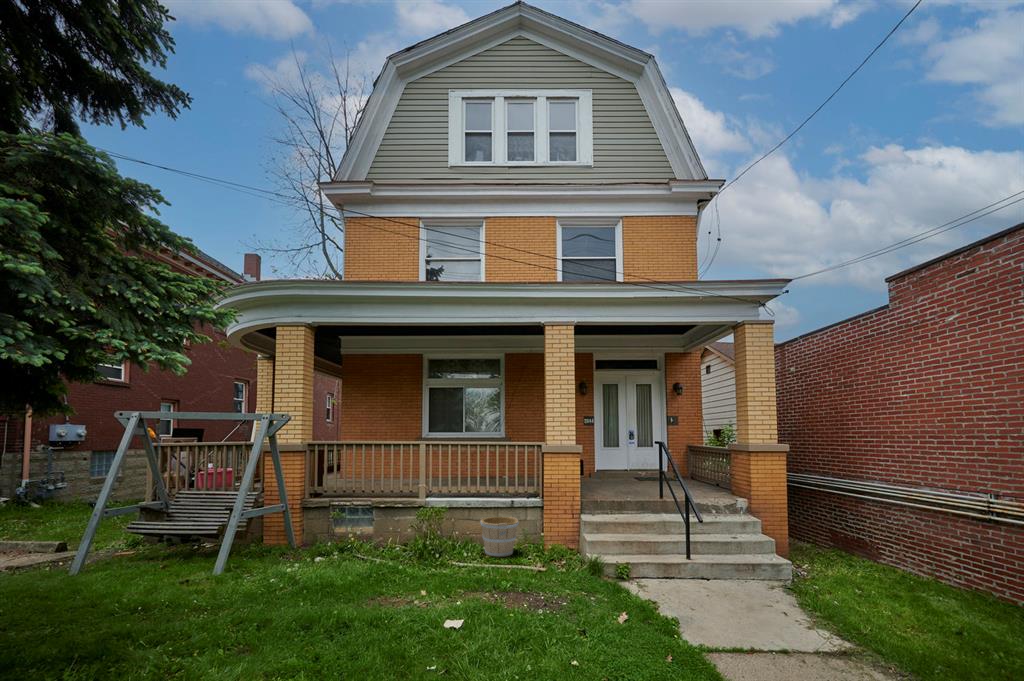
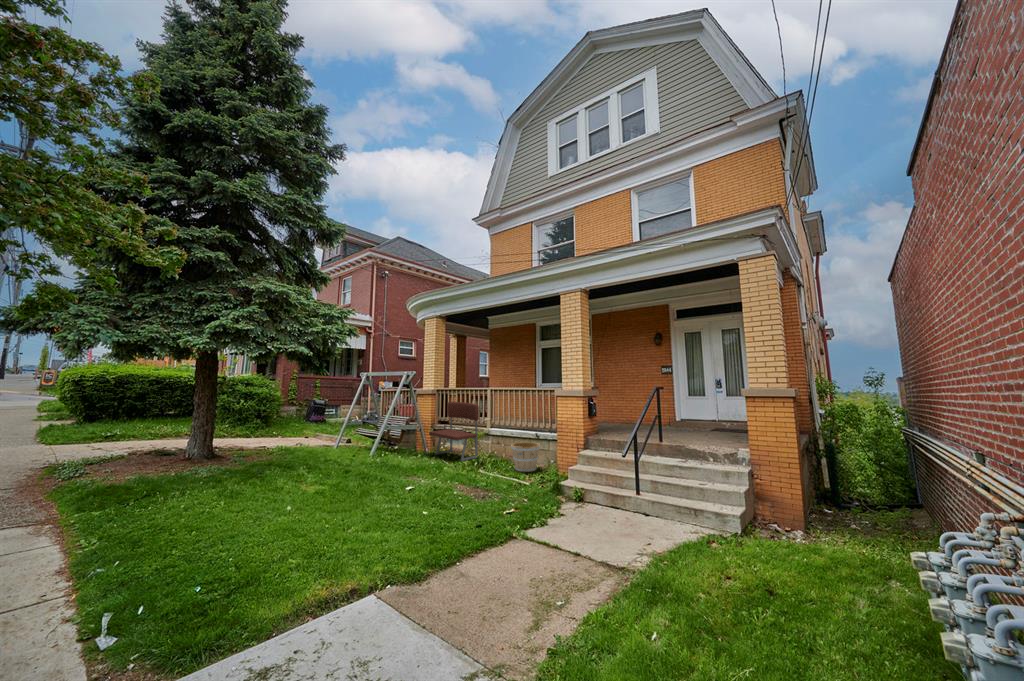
bench: none [327,468,410,556] -> present [429,402,479,461]

